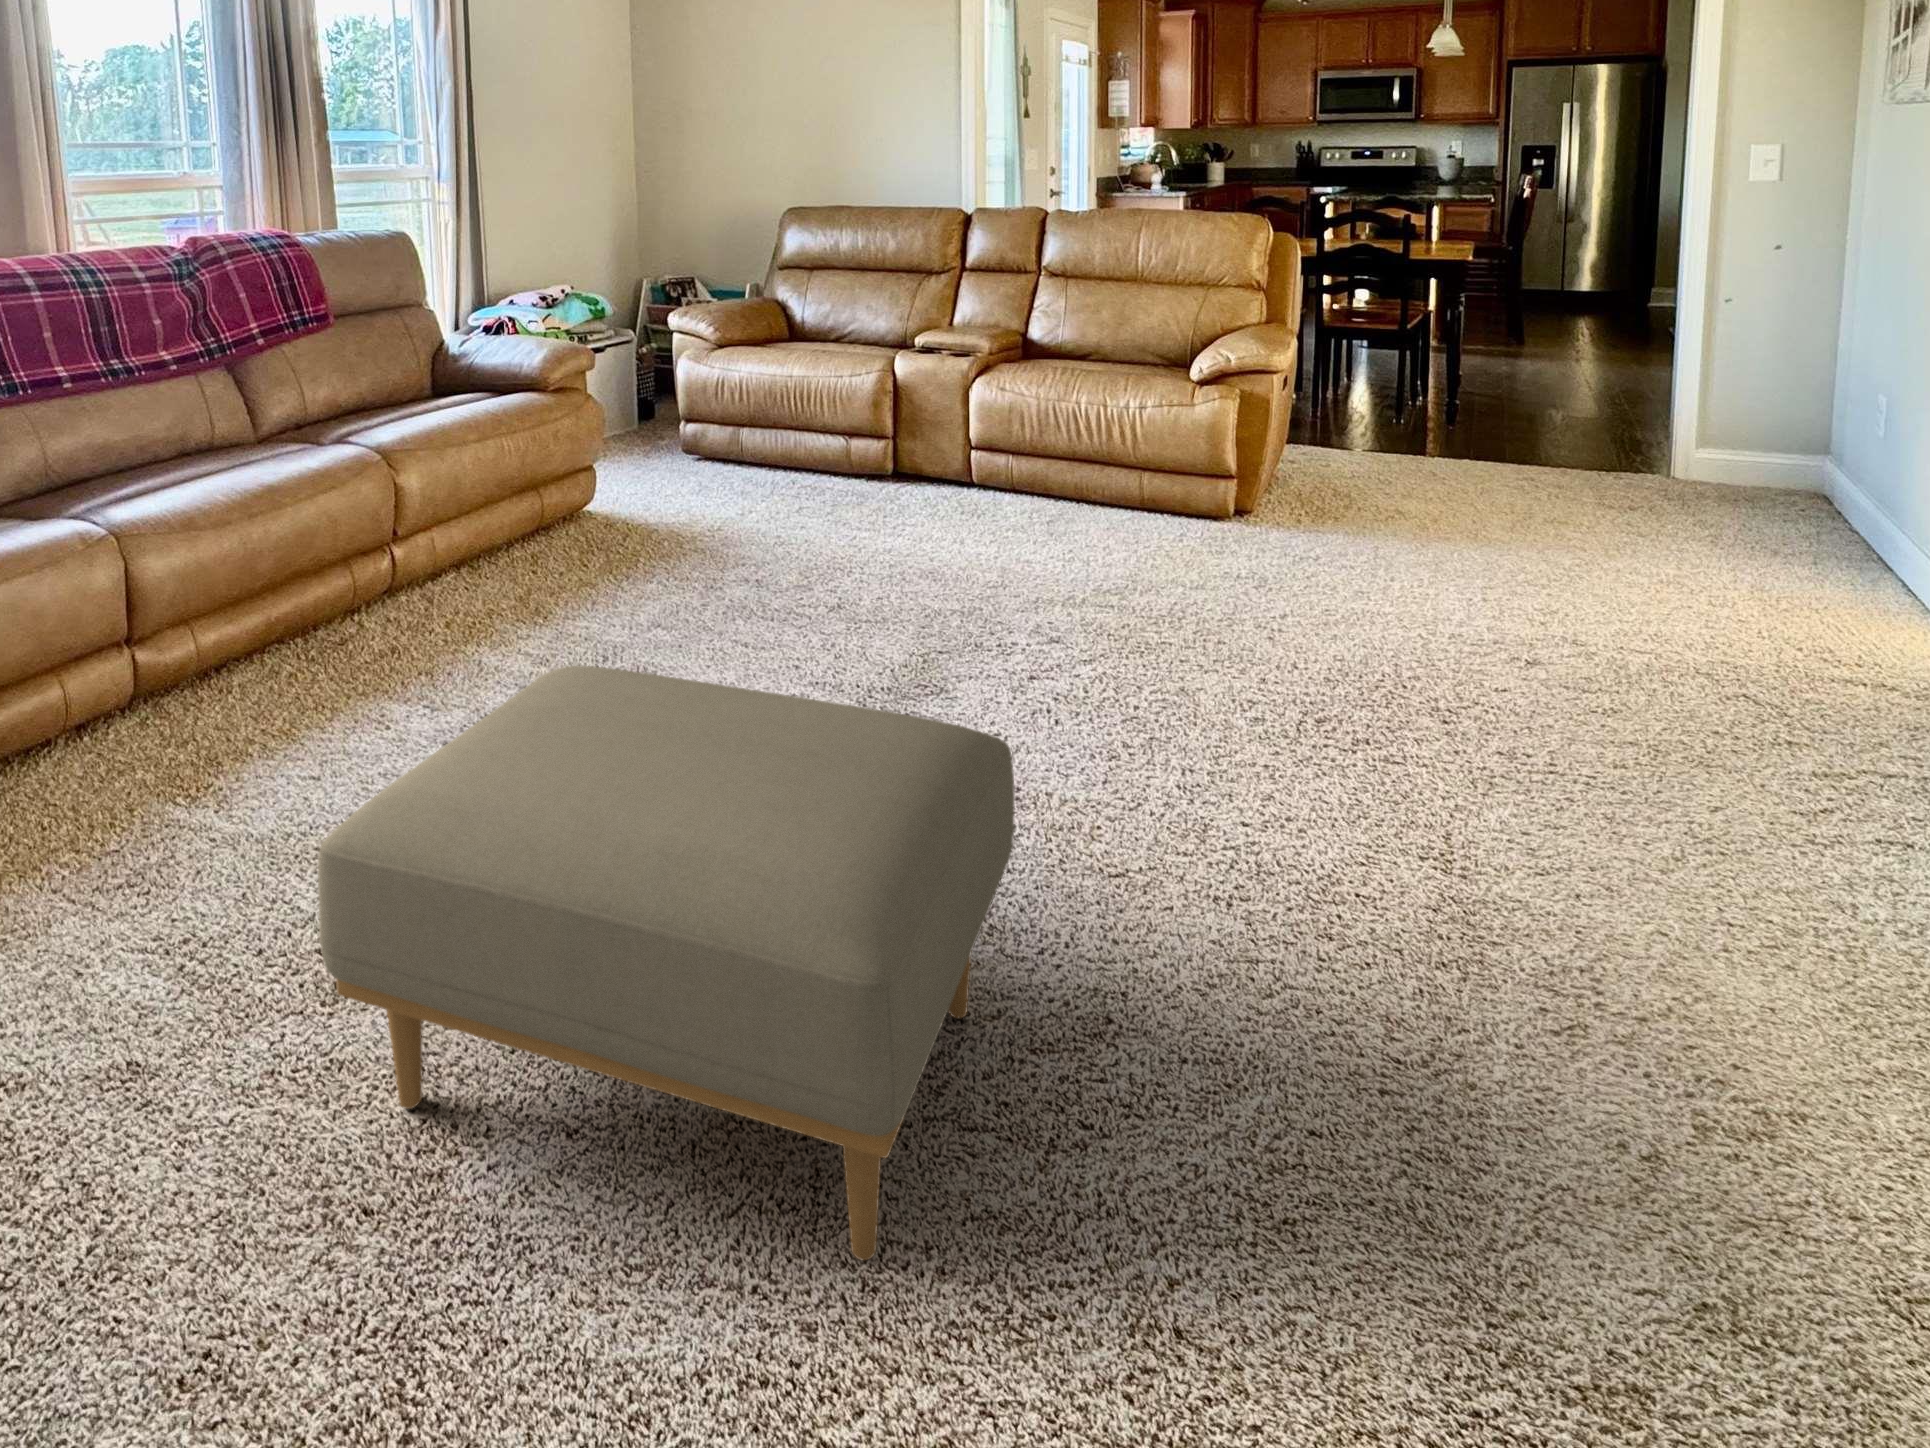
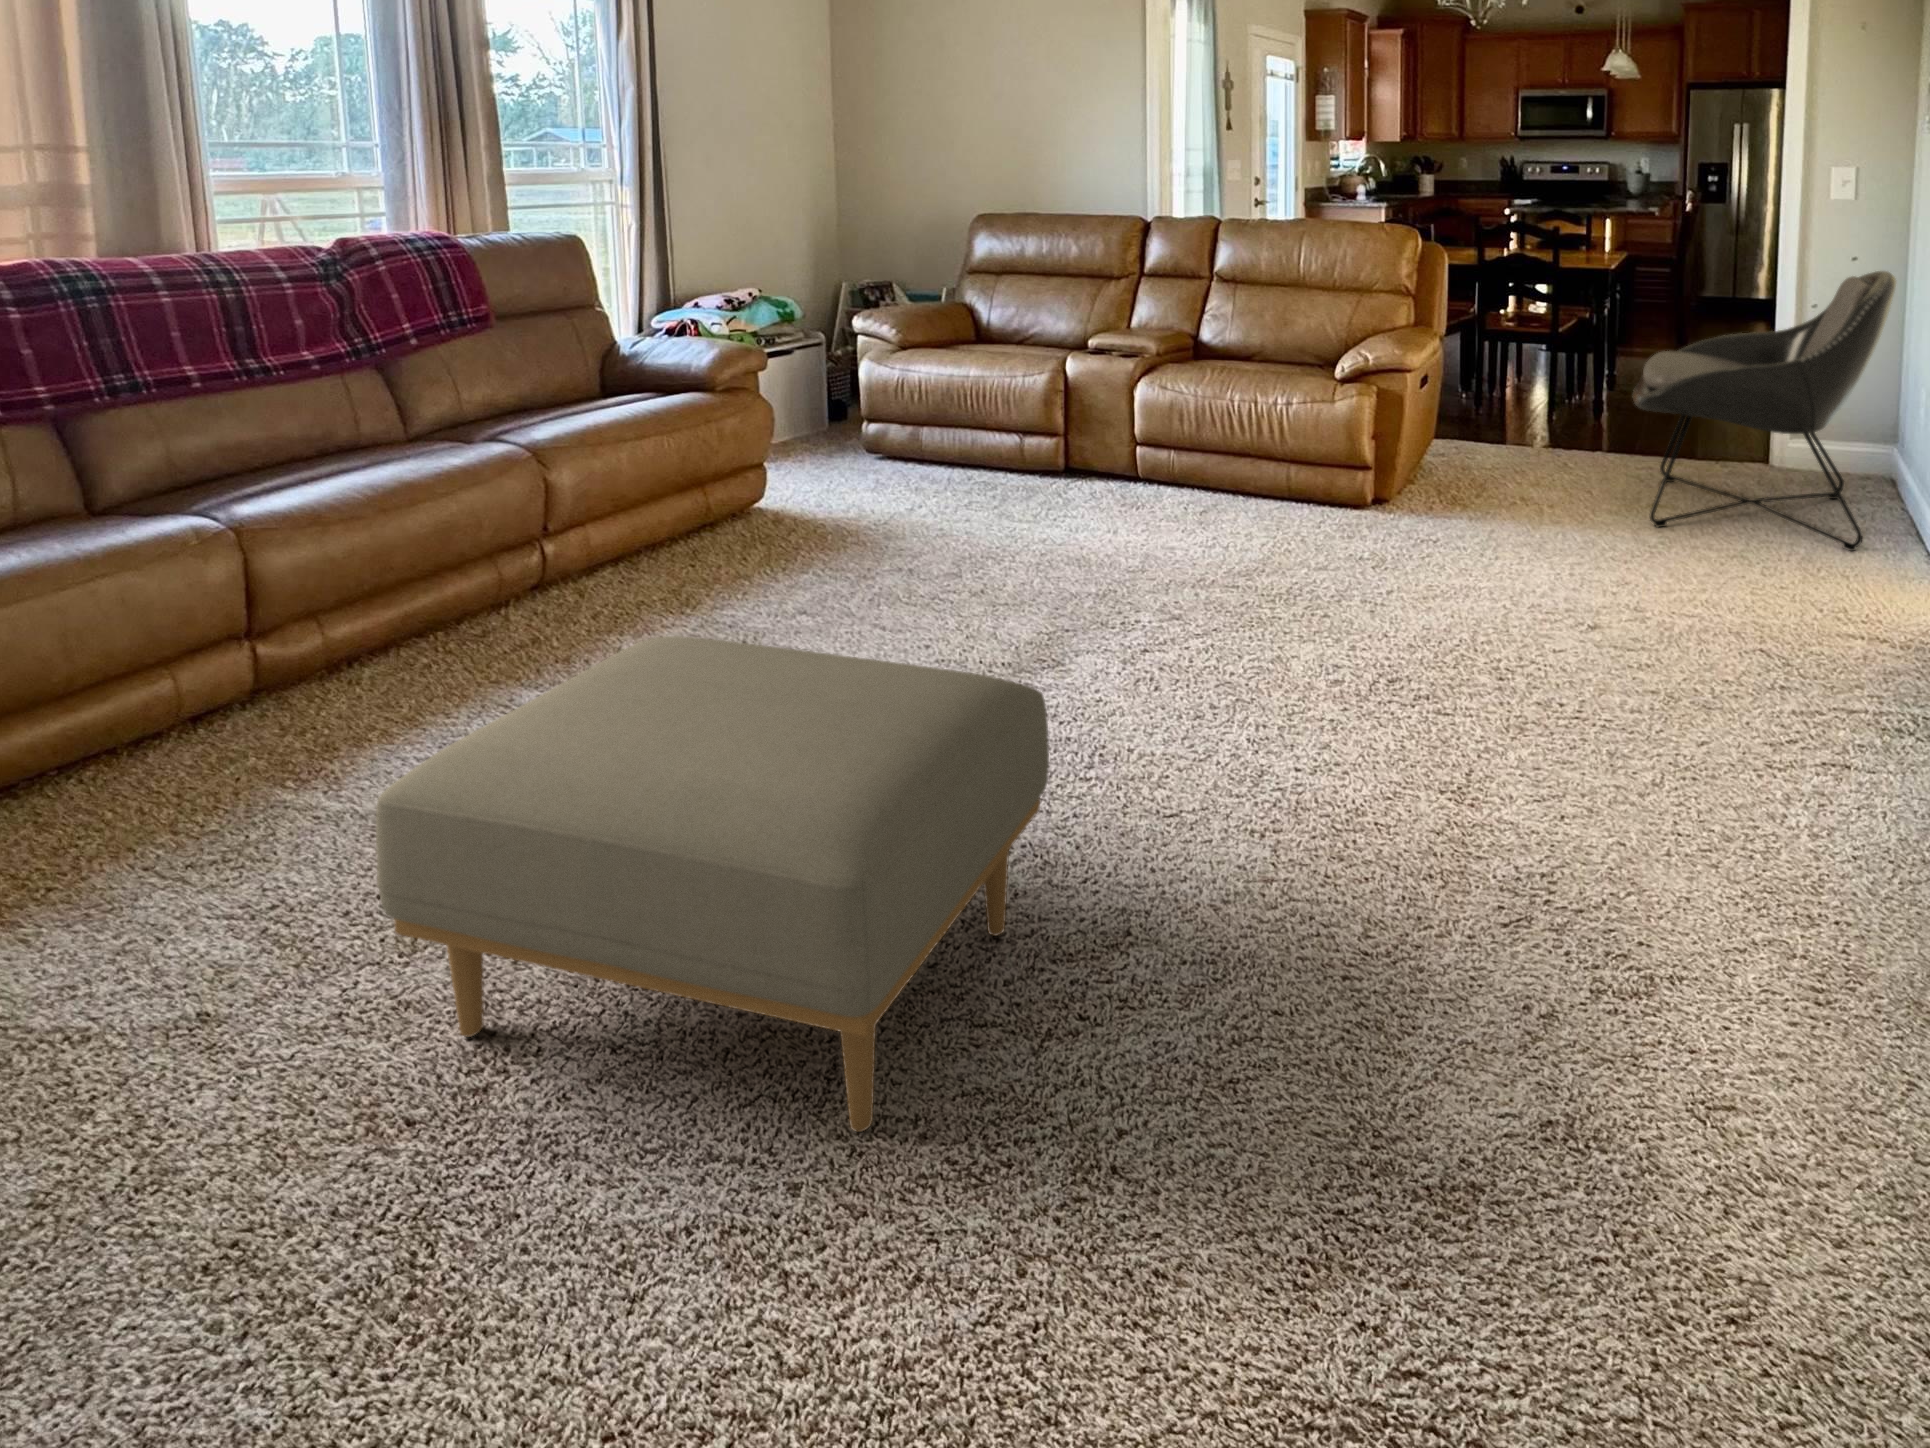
lounge chair: none [1542,252,1883,579] -> present [1632,271,1896,551]

